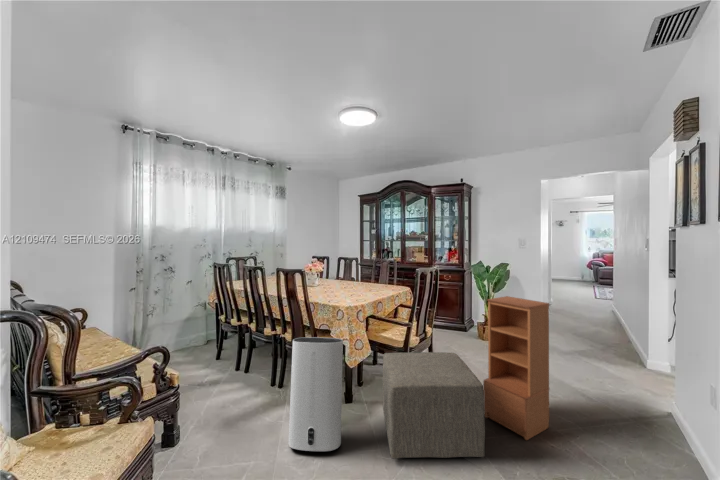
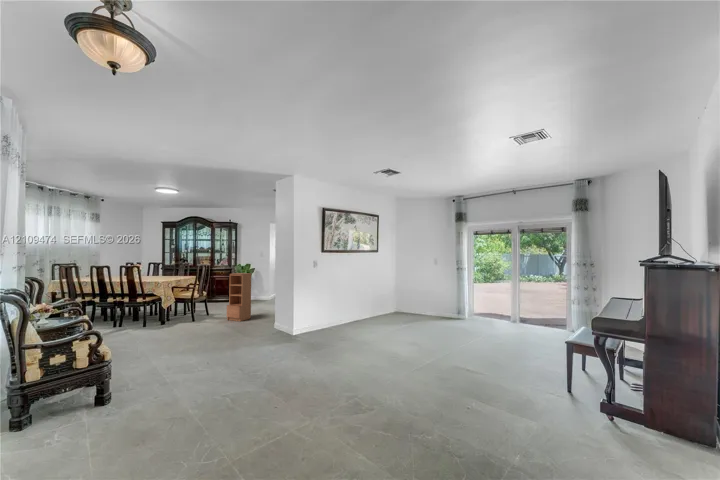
air purifier: present [289,337,343,451] -> none [135,291,163,335]
ottoman: present [383,352,485,459] -> none [181,296,222,330]

